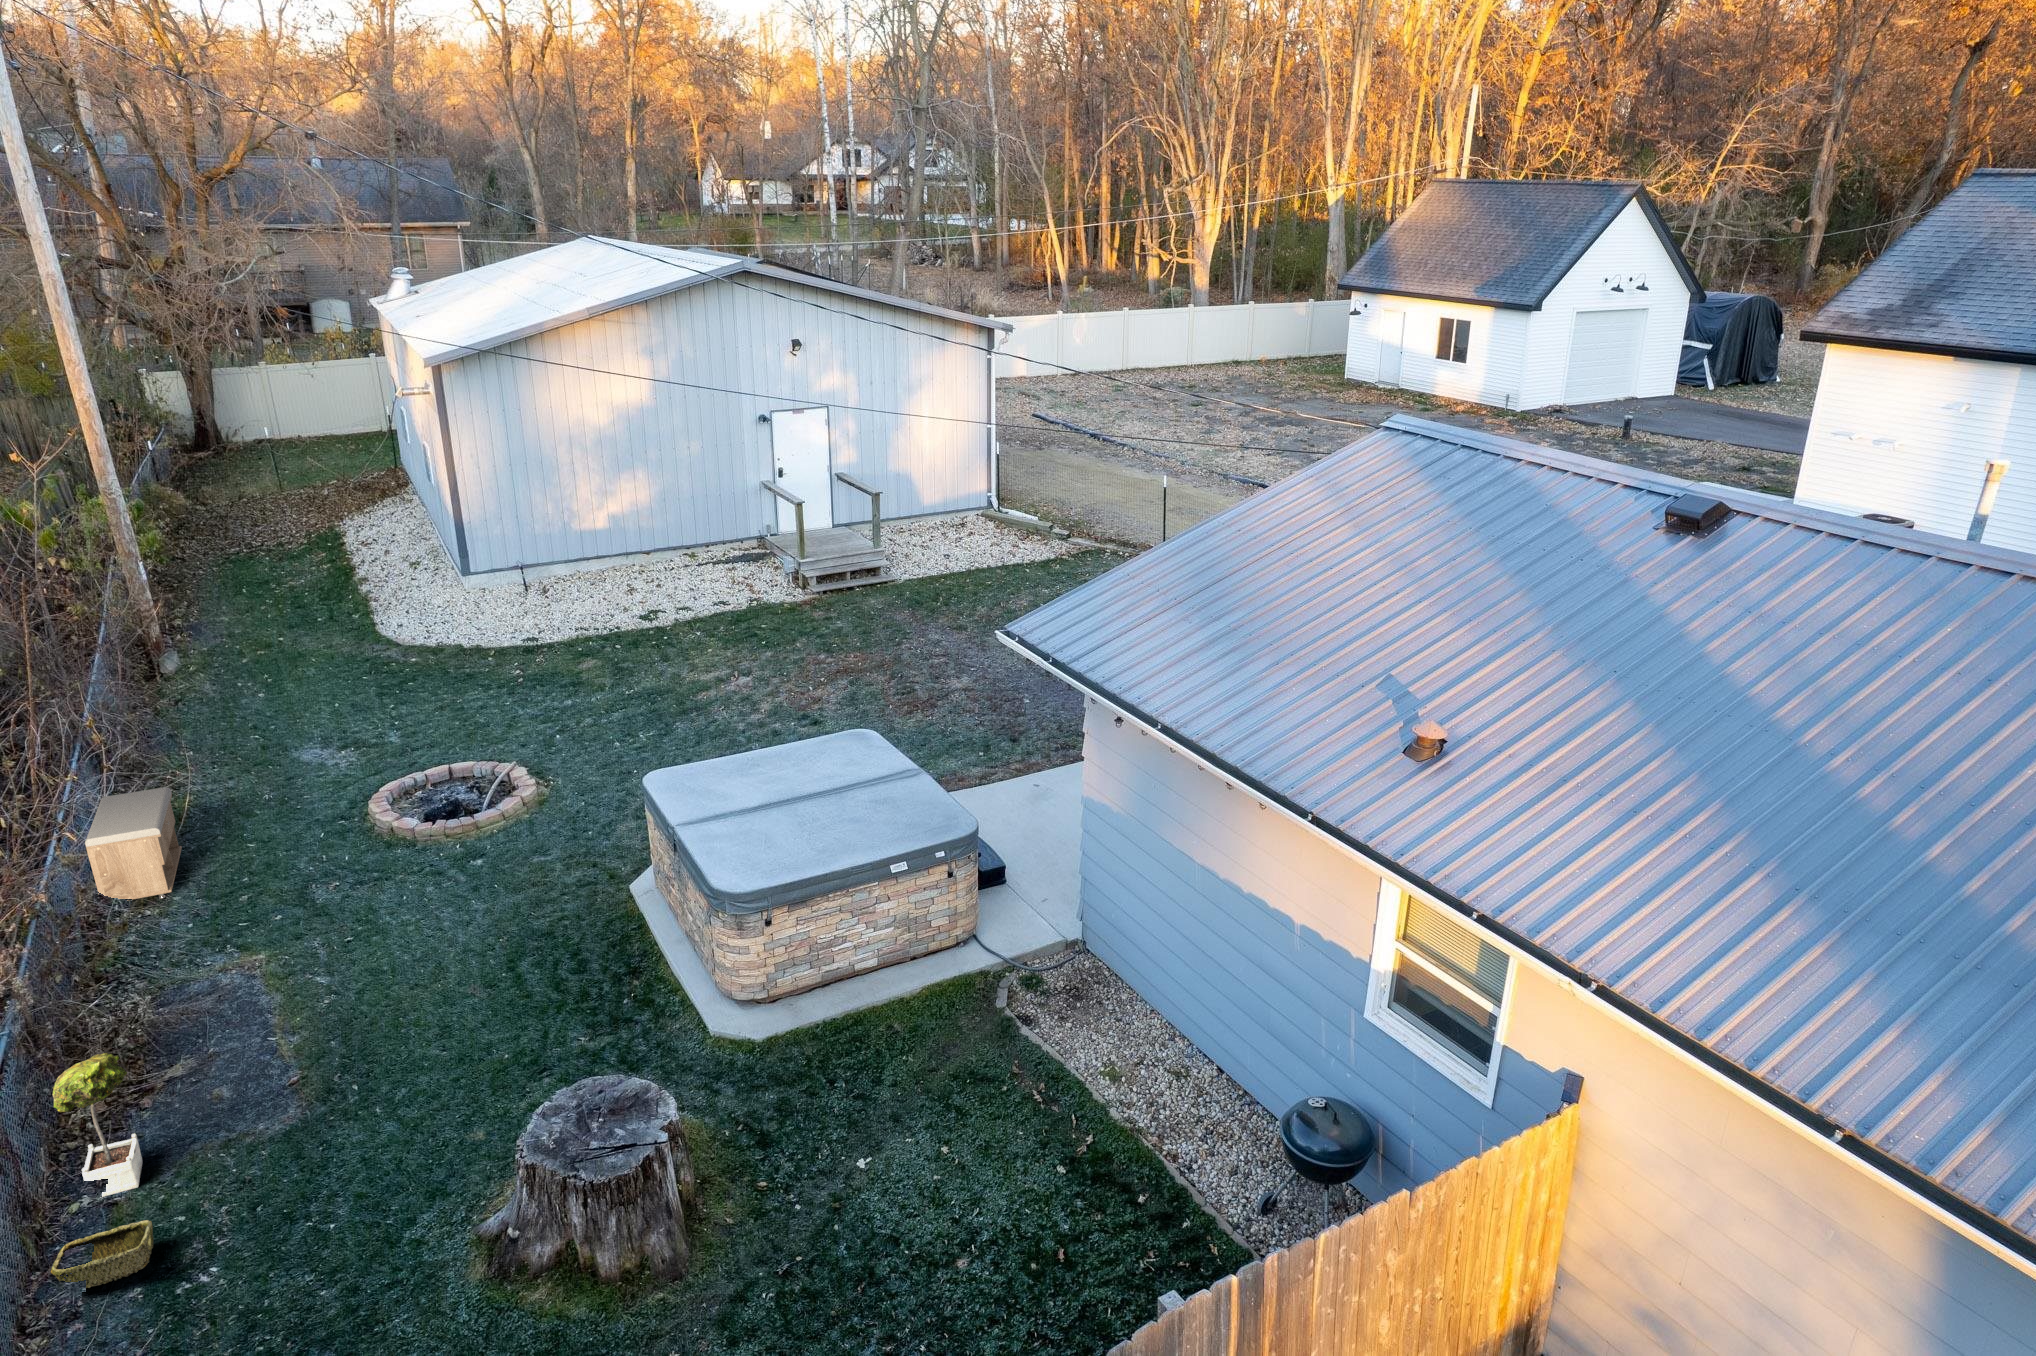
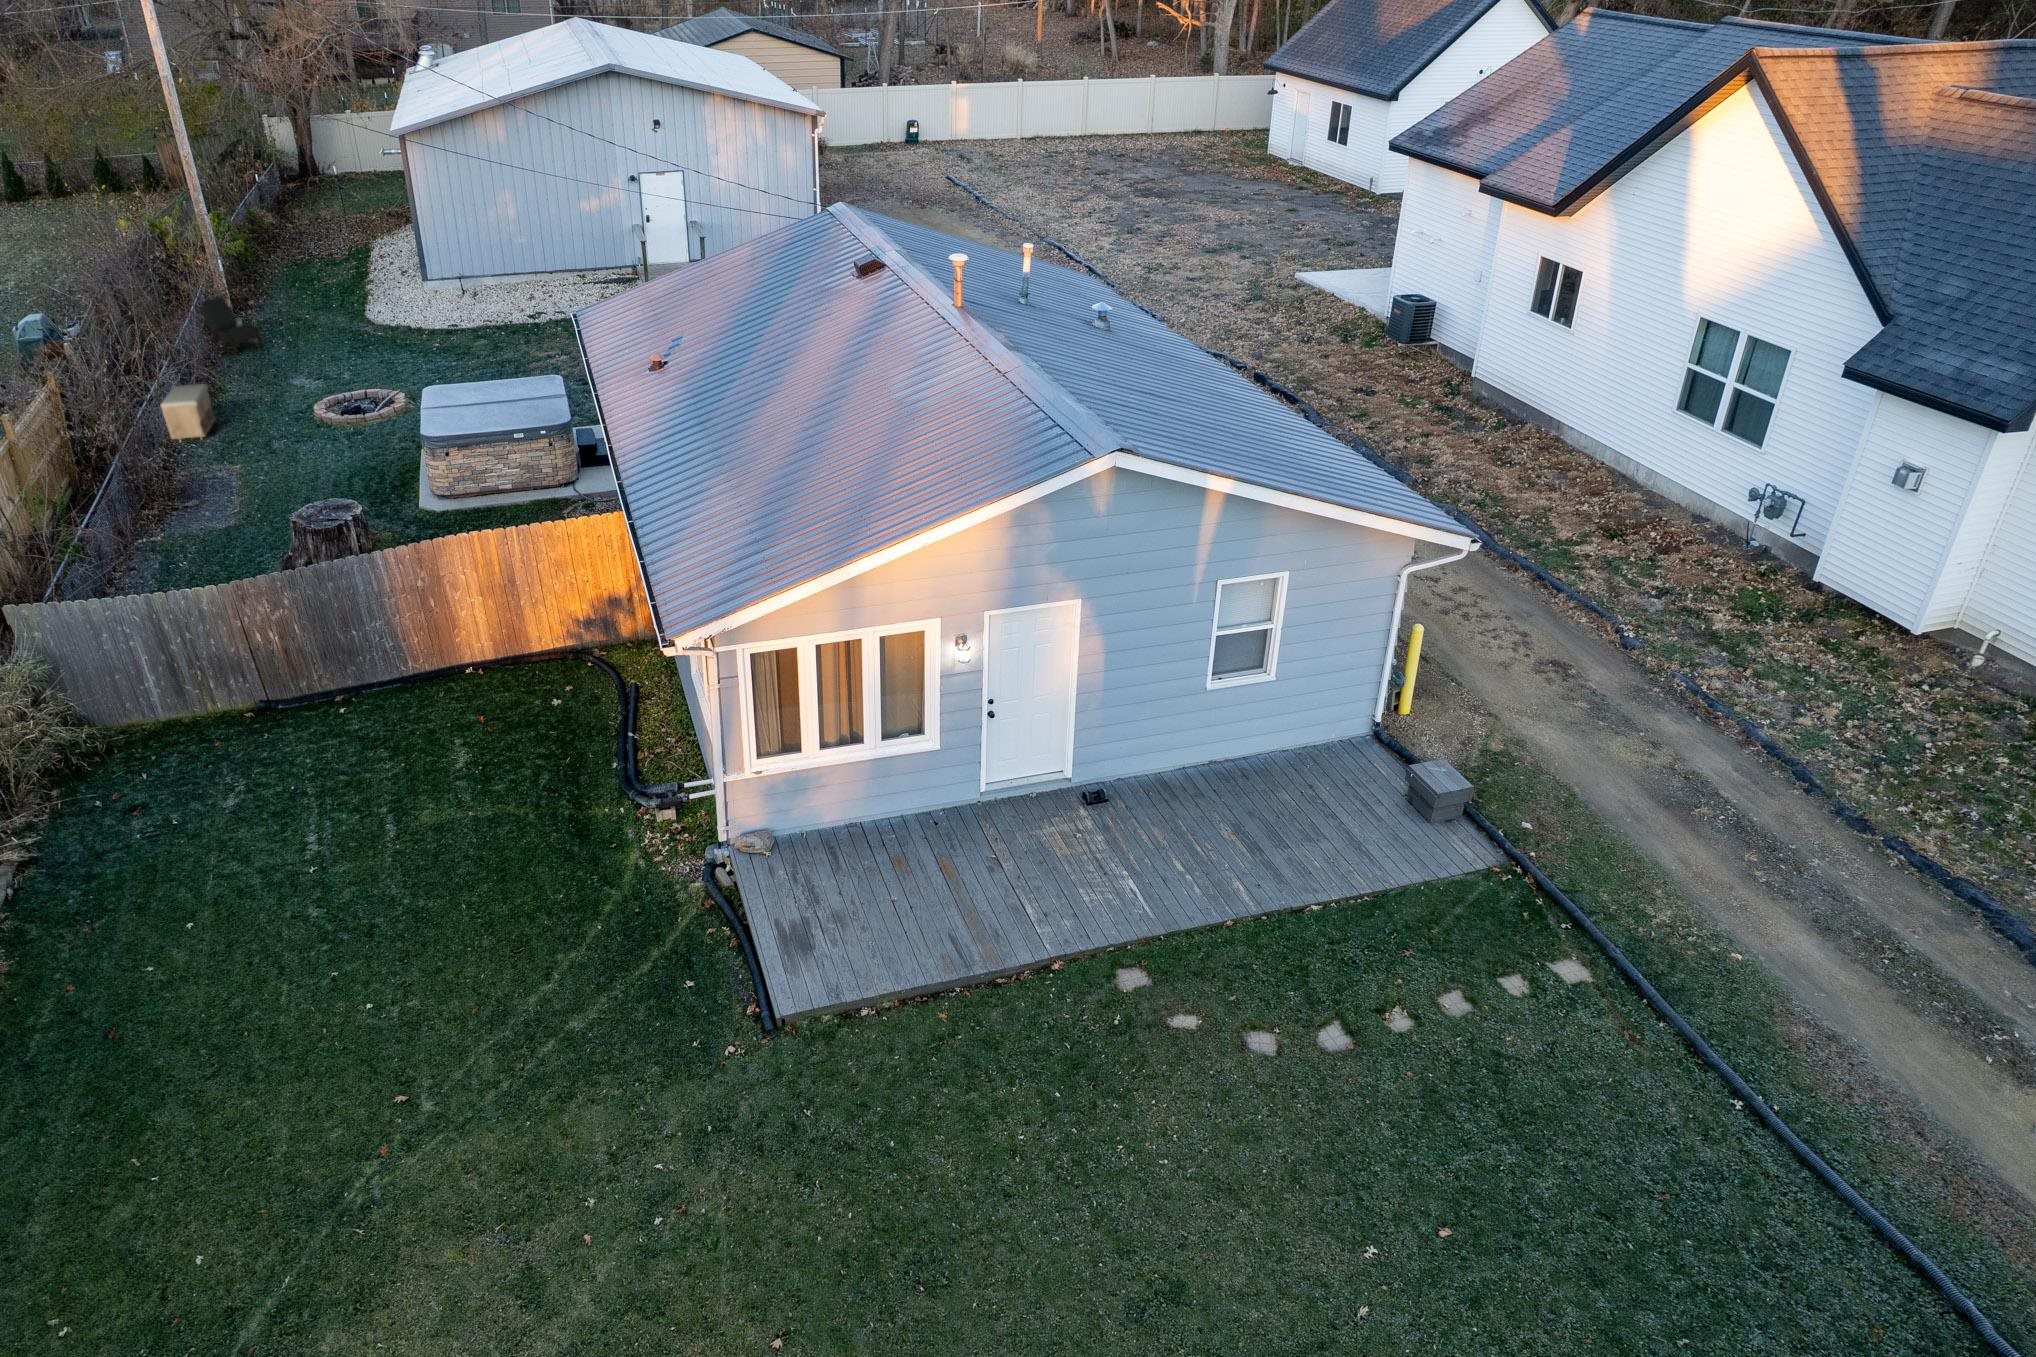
lounge chair: none [111,619,225,716] -> present [201,296,262,355]
potted tree: present [52,1053,143,1197] -> none [124,477,168,541]
woven basket: present [51,1220,154,1288] -> none [122,543,164,564]

